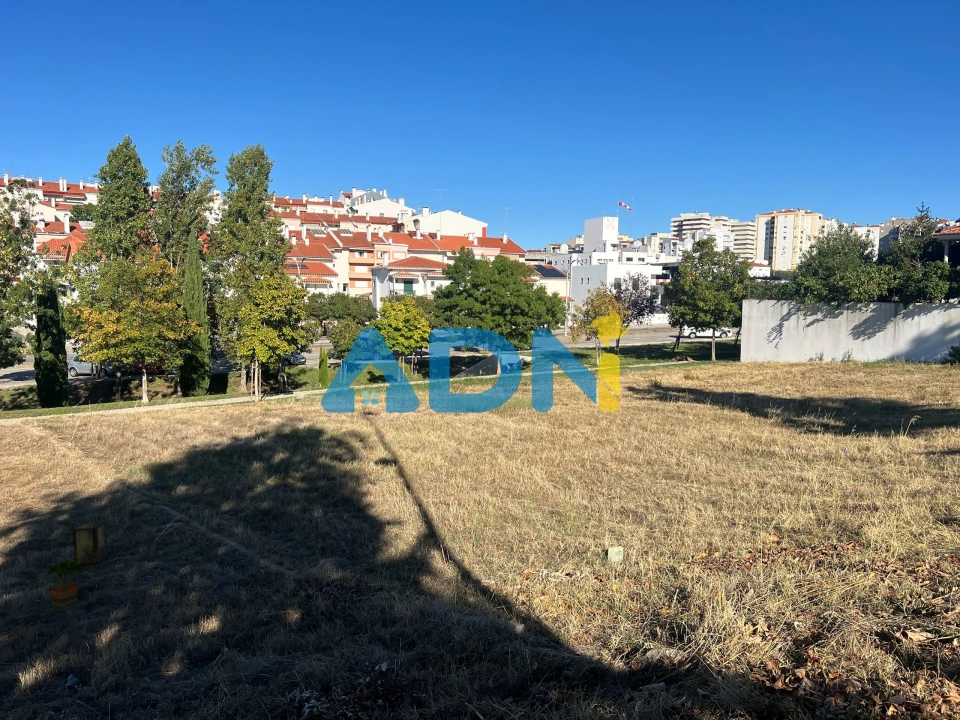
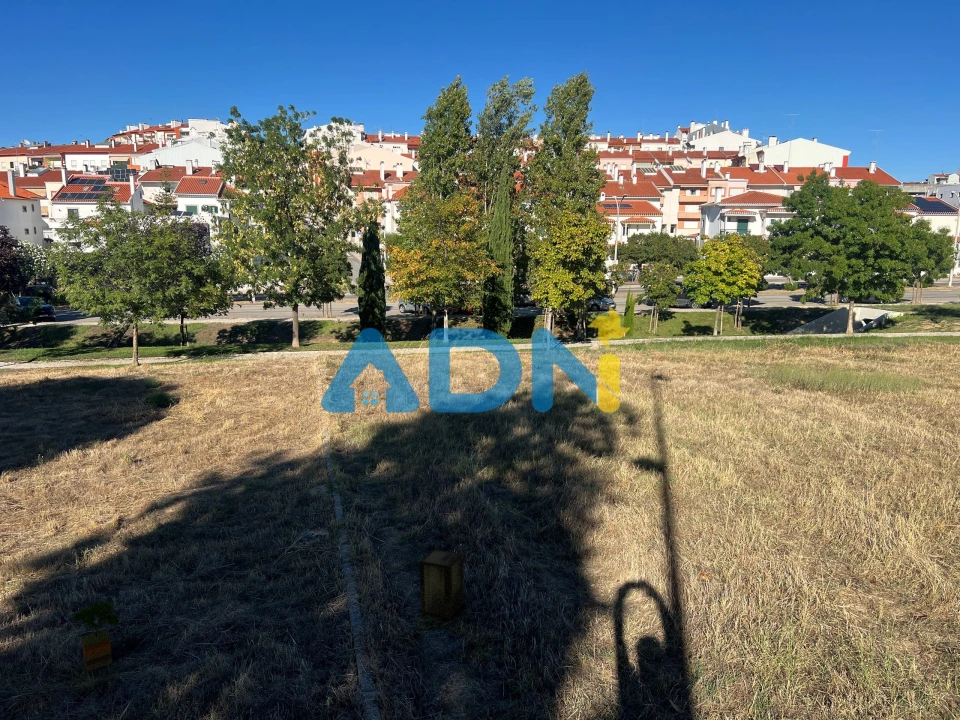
storage box: present [72,522,108,565] -> present [420,549,463,619]

